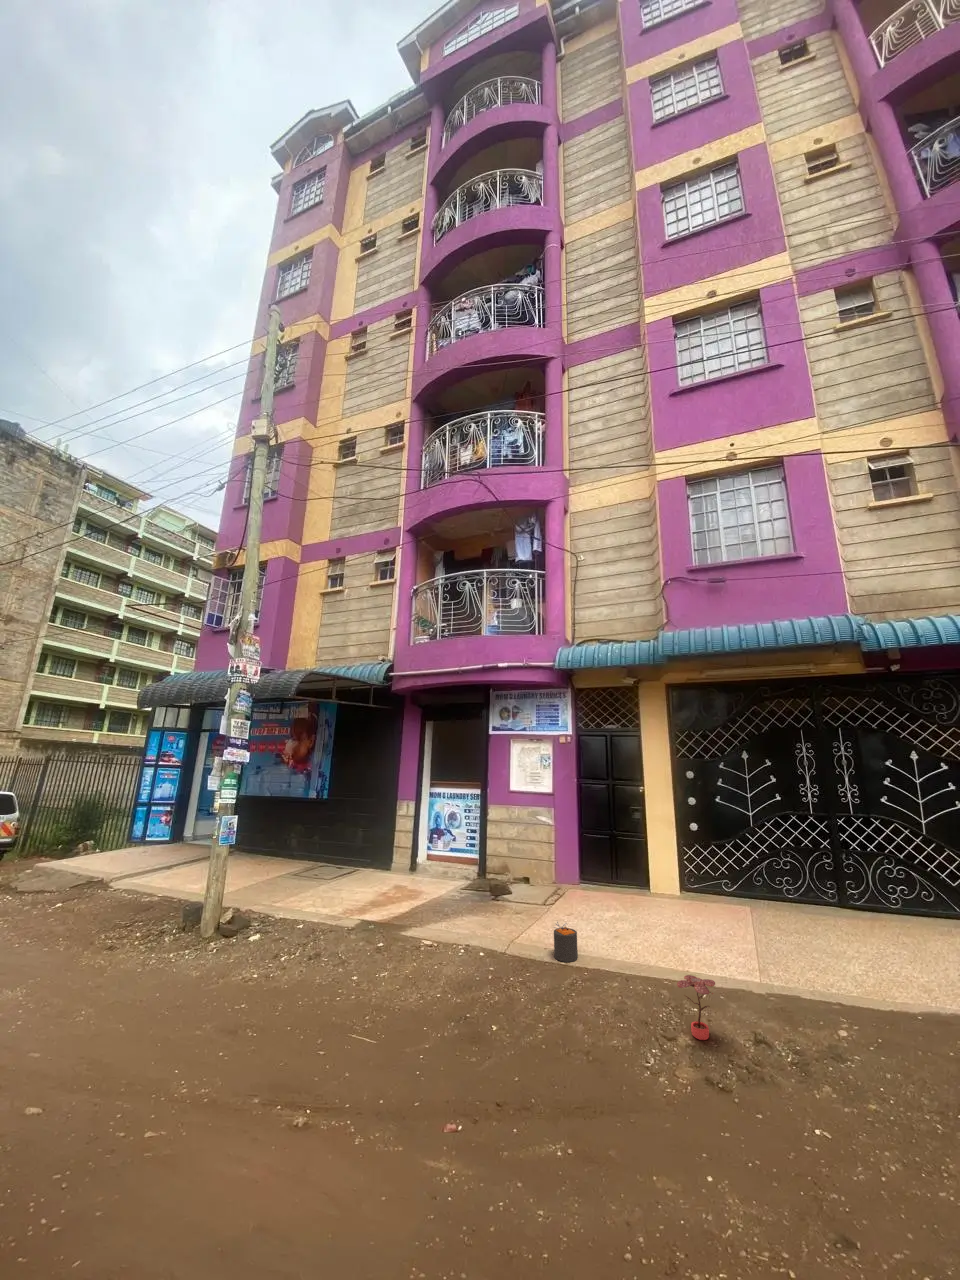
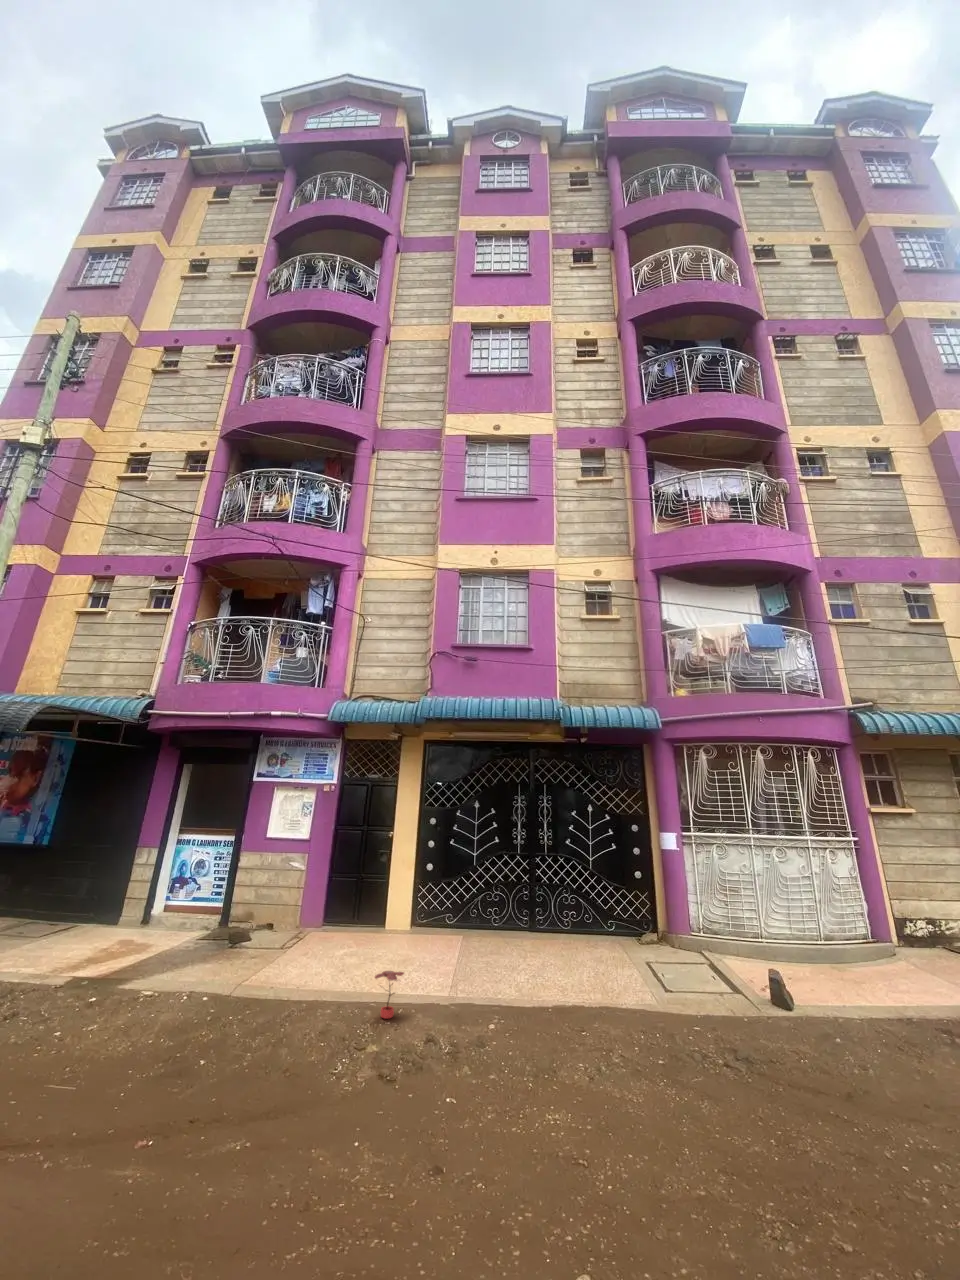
trash can: present [554,922,578,962] -> none [281,946,306,982]

